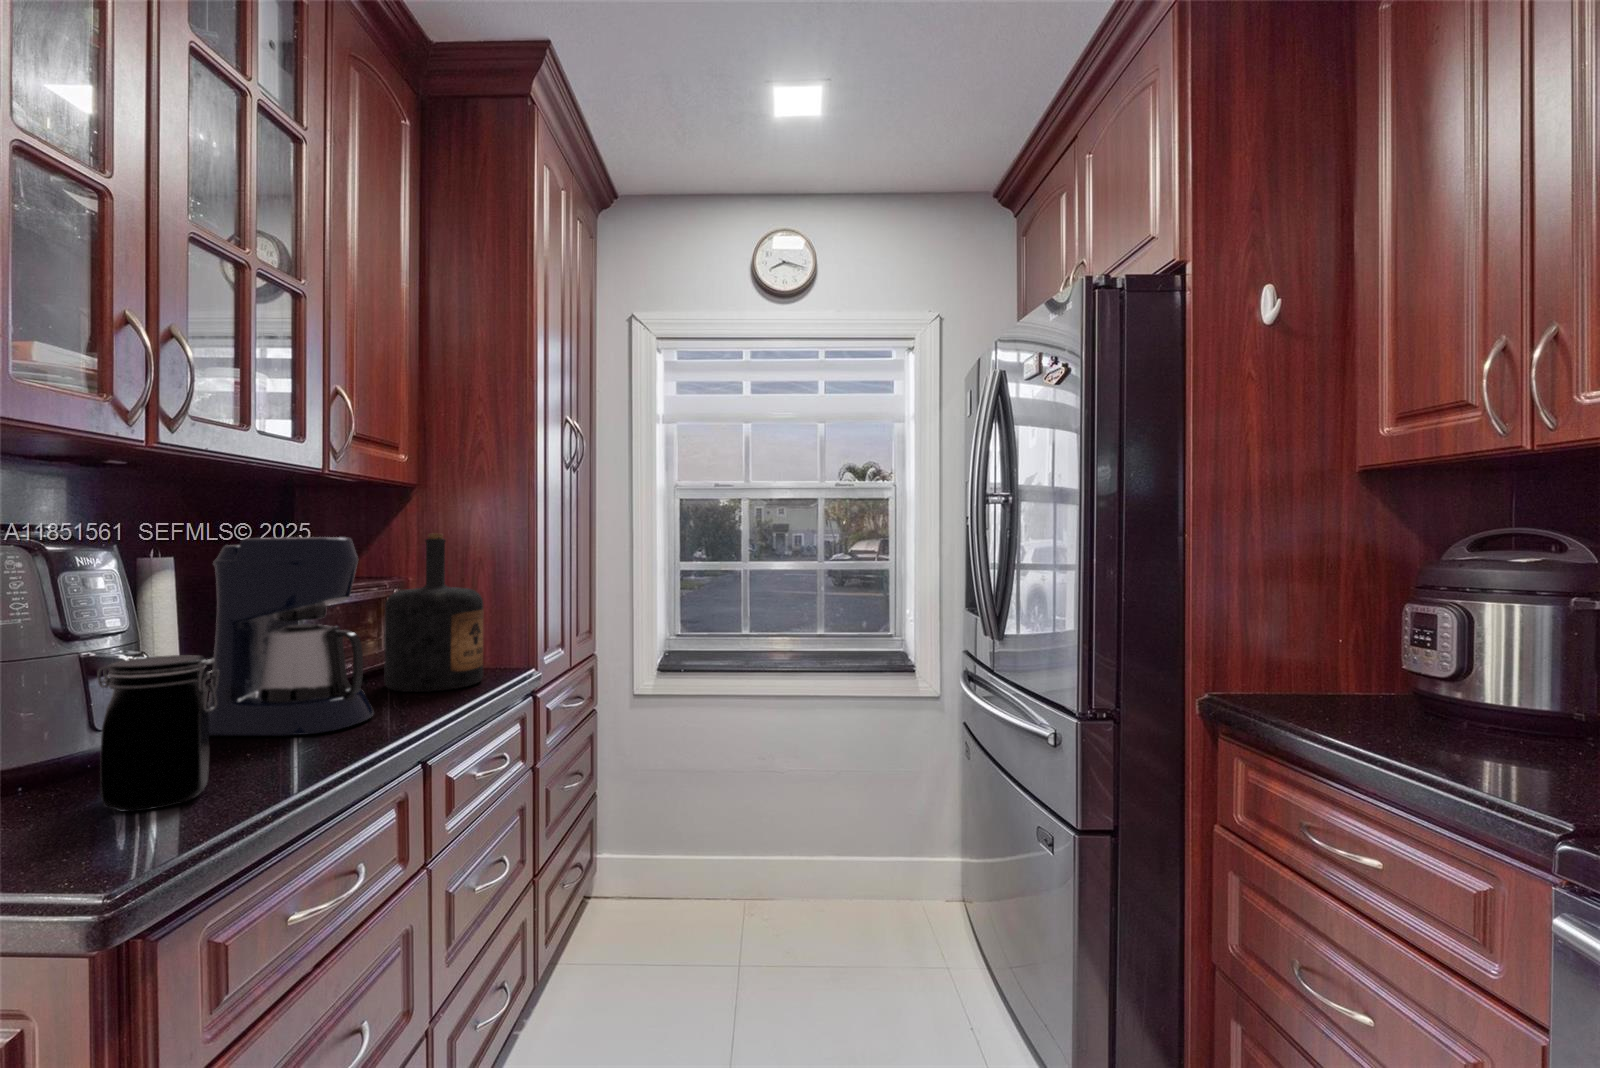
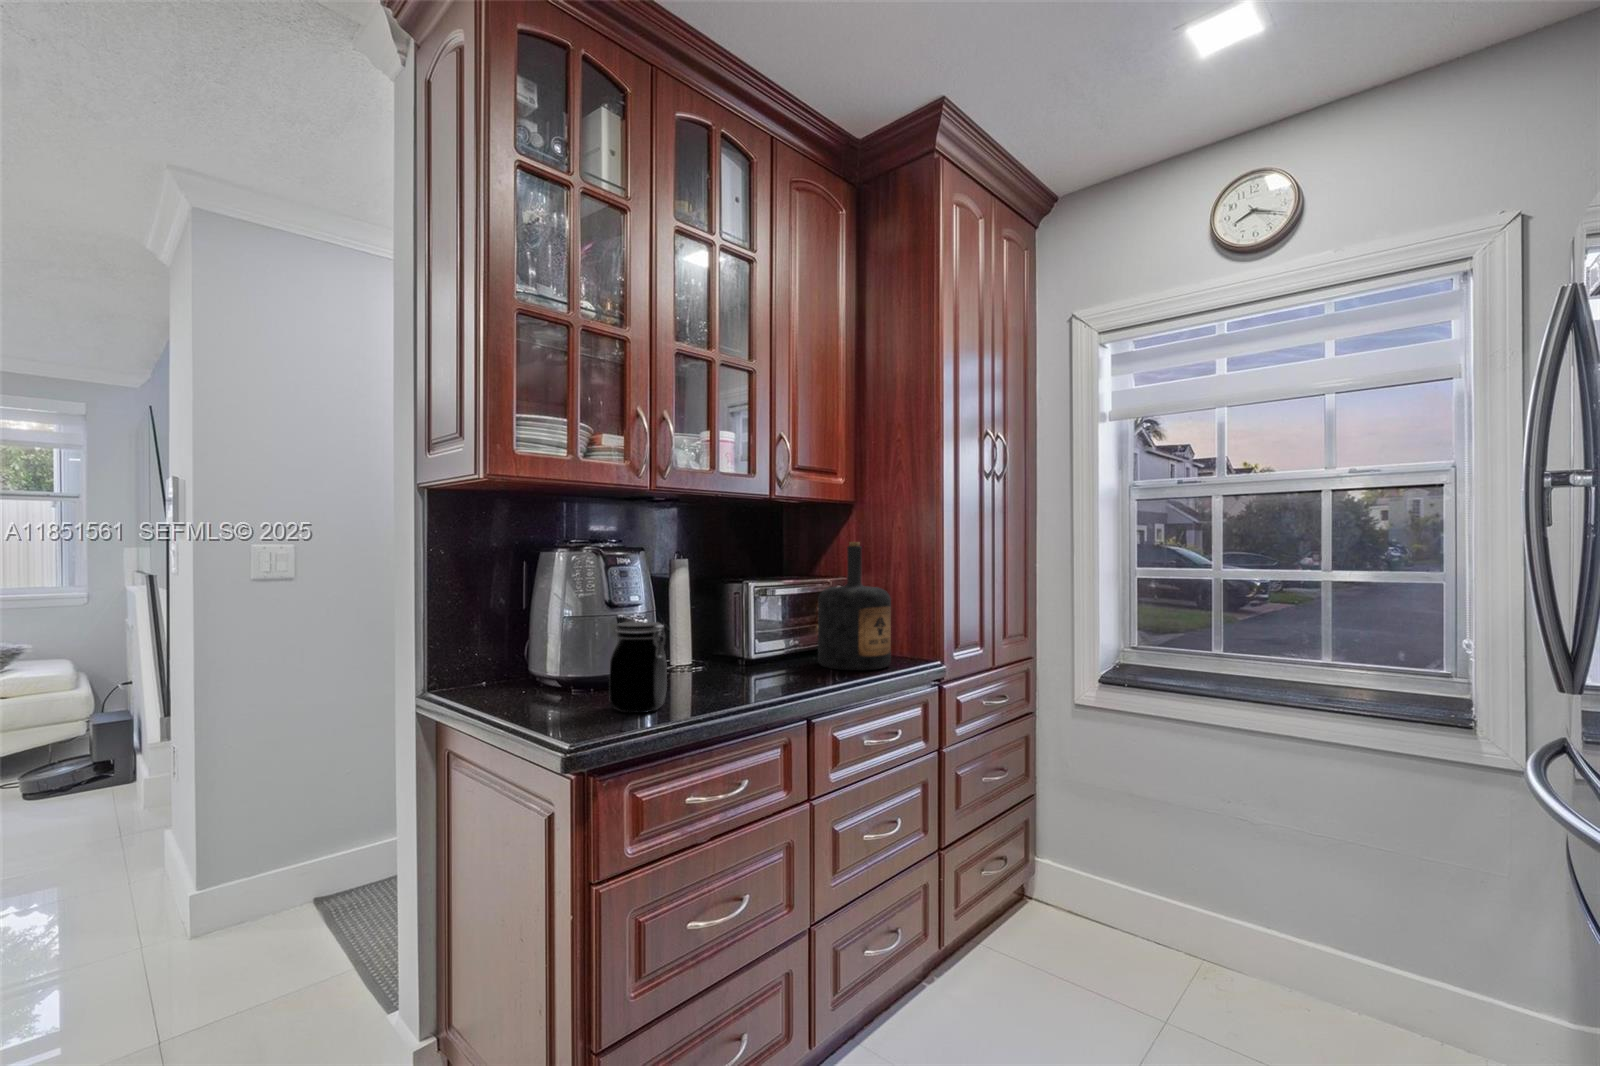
coffee maker: present [208,537,373,736] -> none [688,546,790,687]

